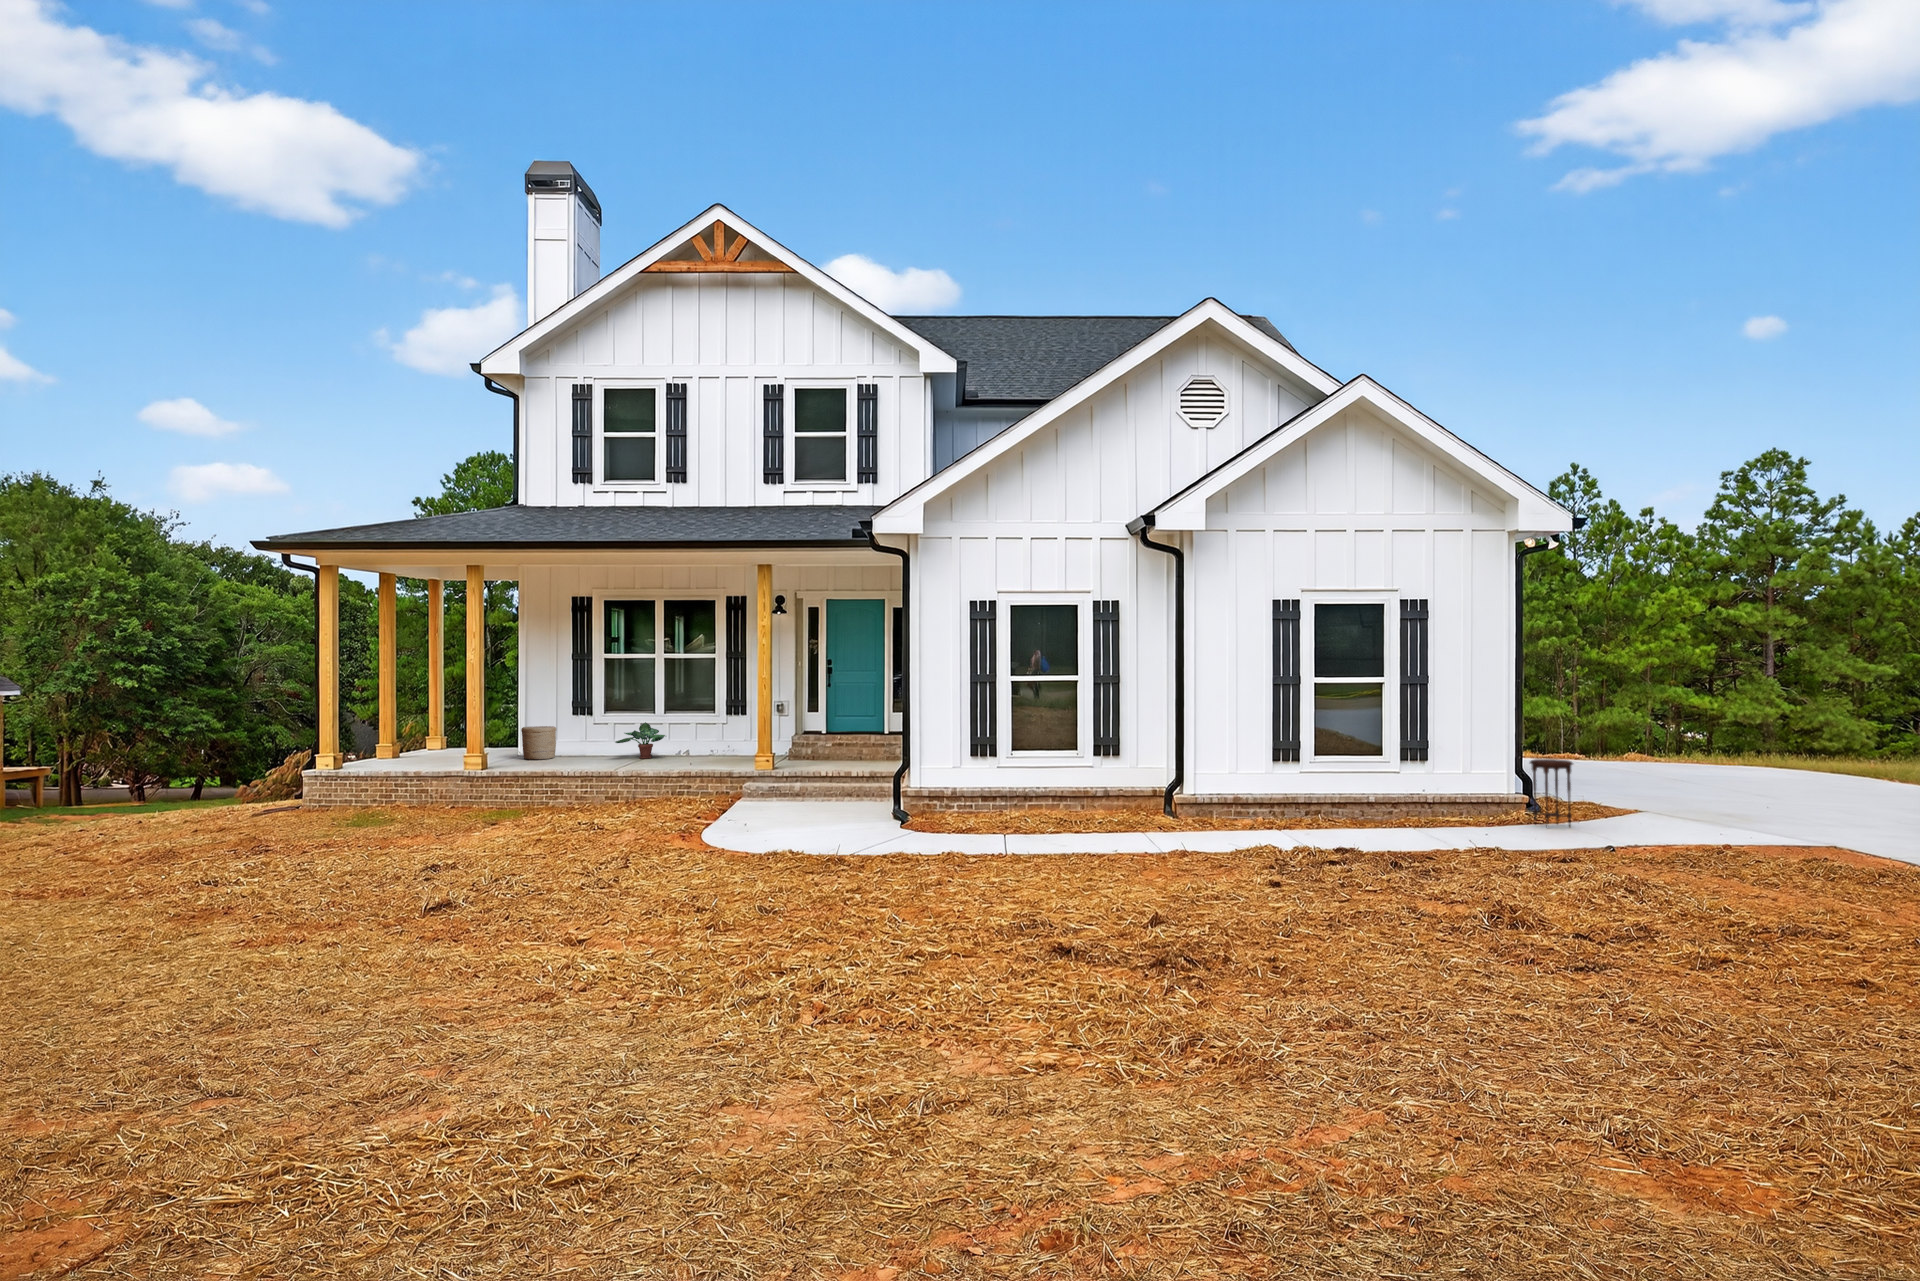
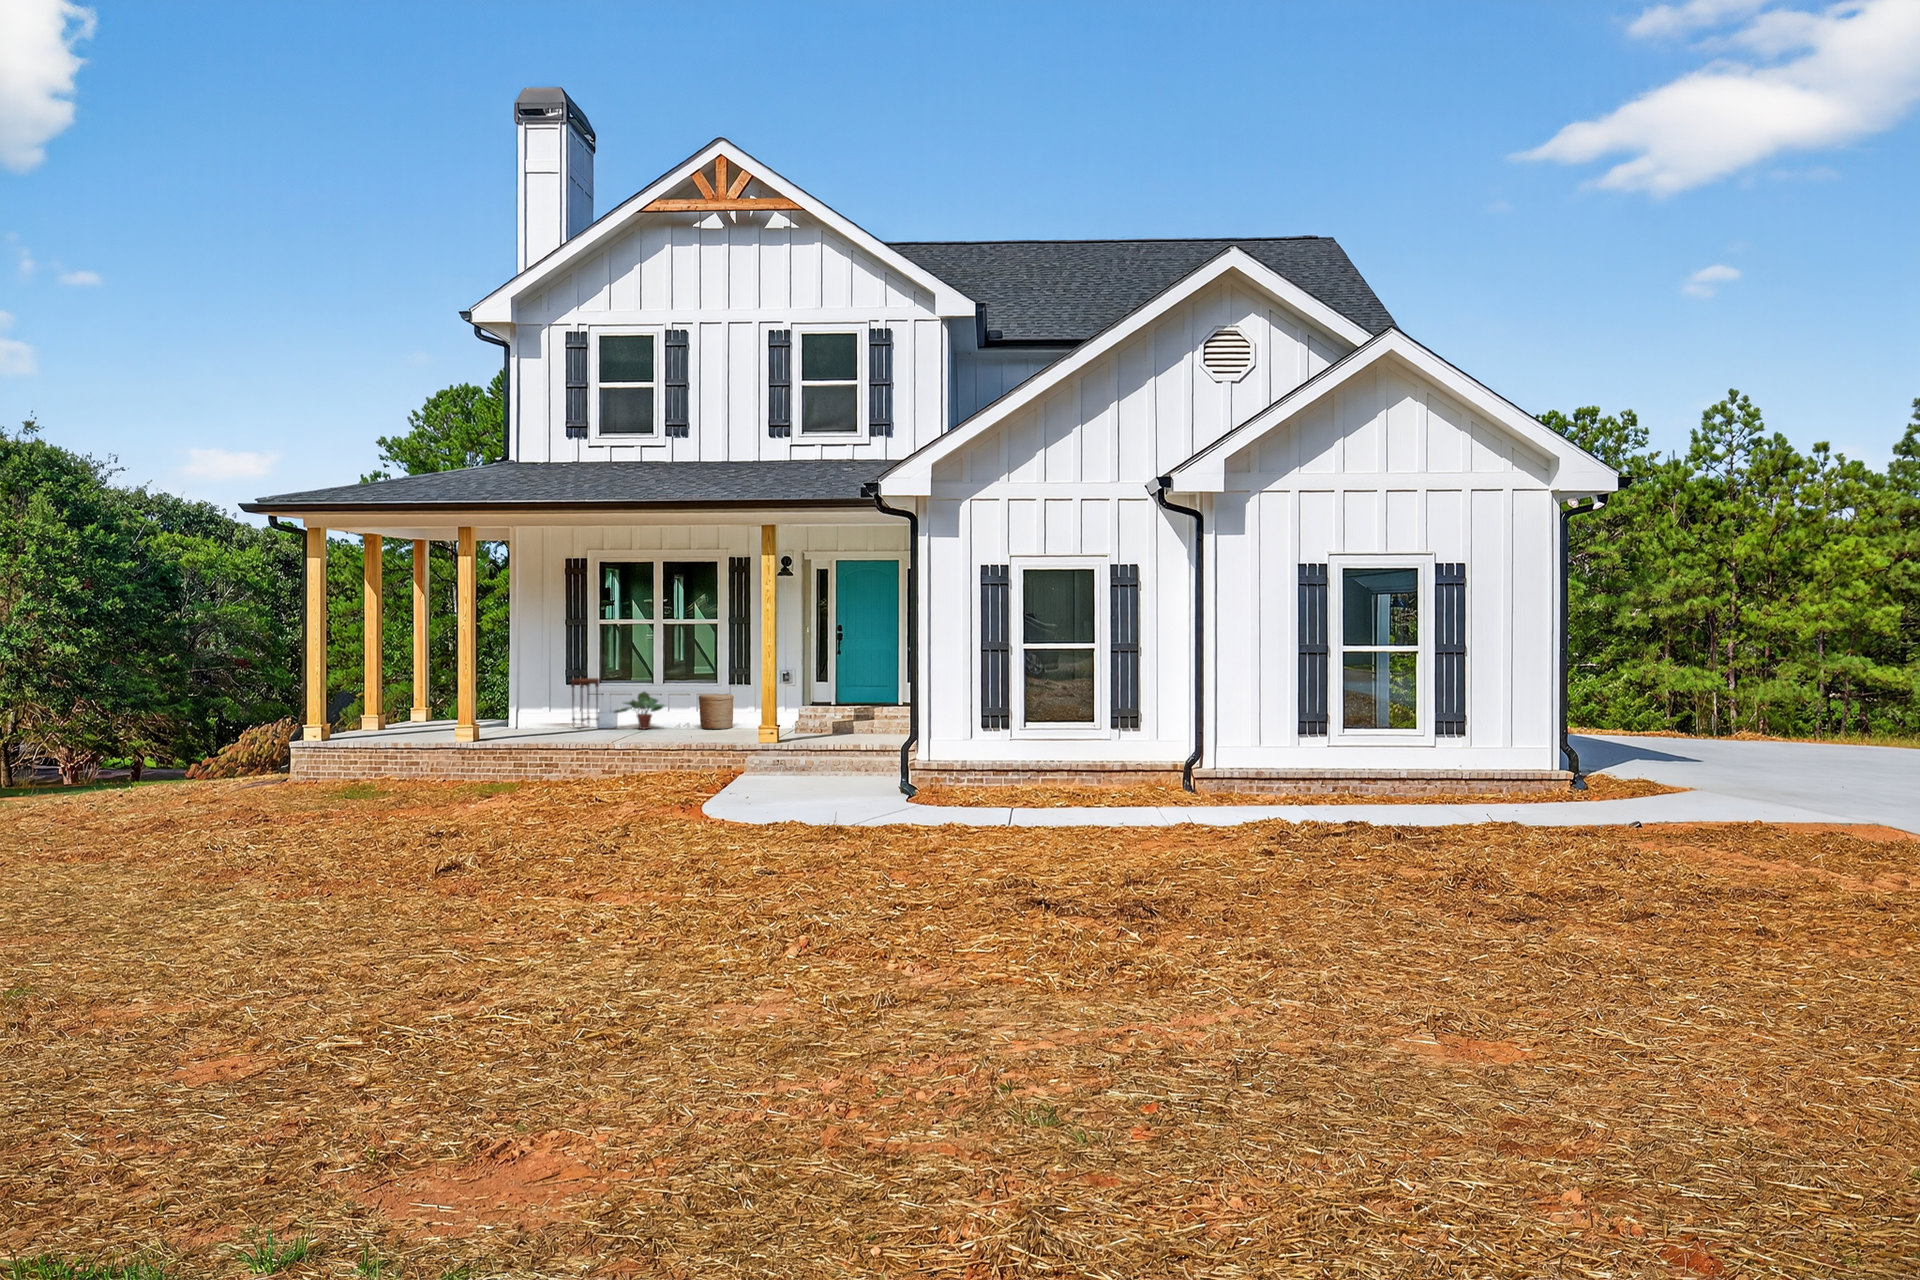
woven basket: present [521,726,556,760] -> present [698,694,734,729]
side table: present [1530,759,1573,826] -> present [570,678,599,726]

